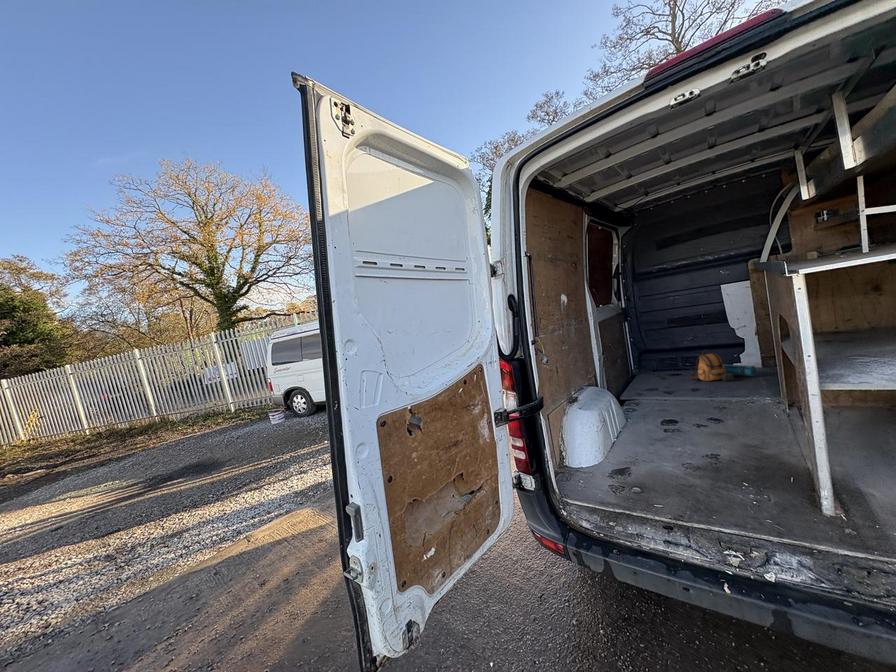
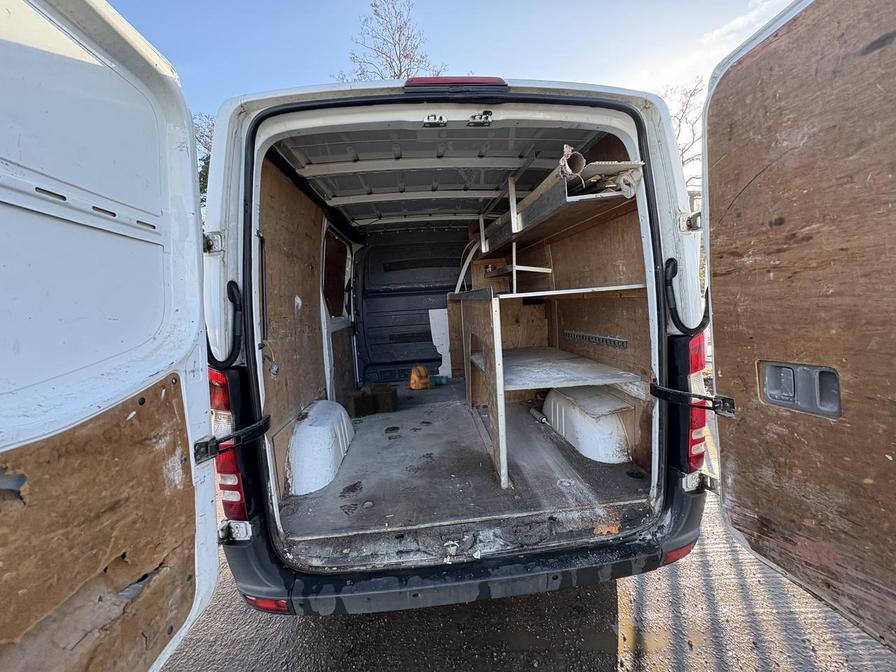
storage bin: none [612,372,683,407] -> present [341,383,398,418]

